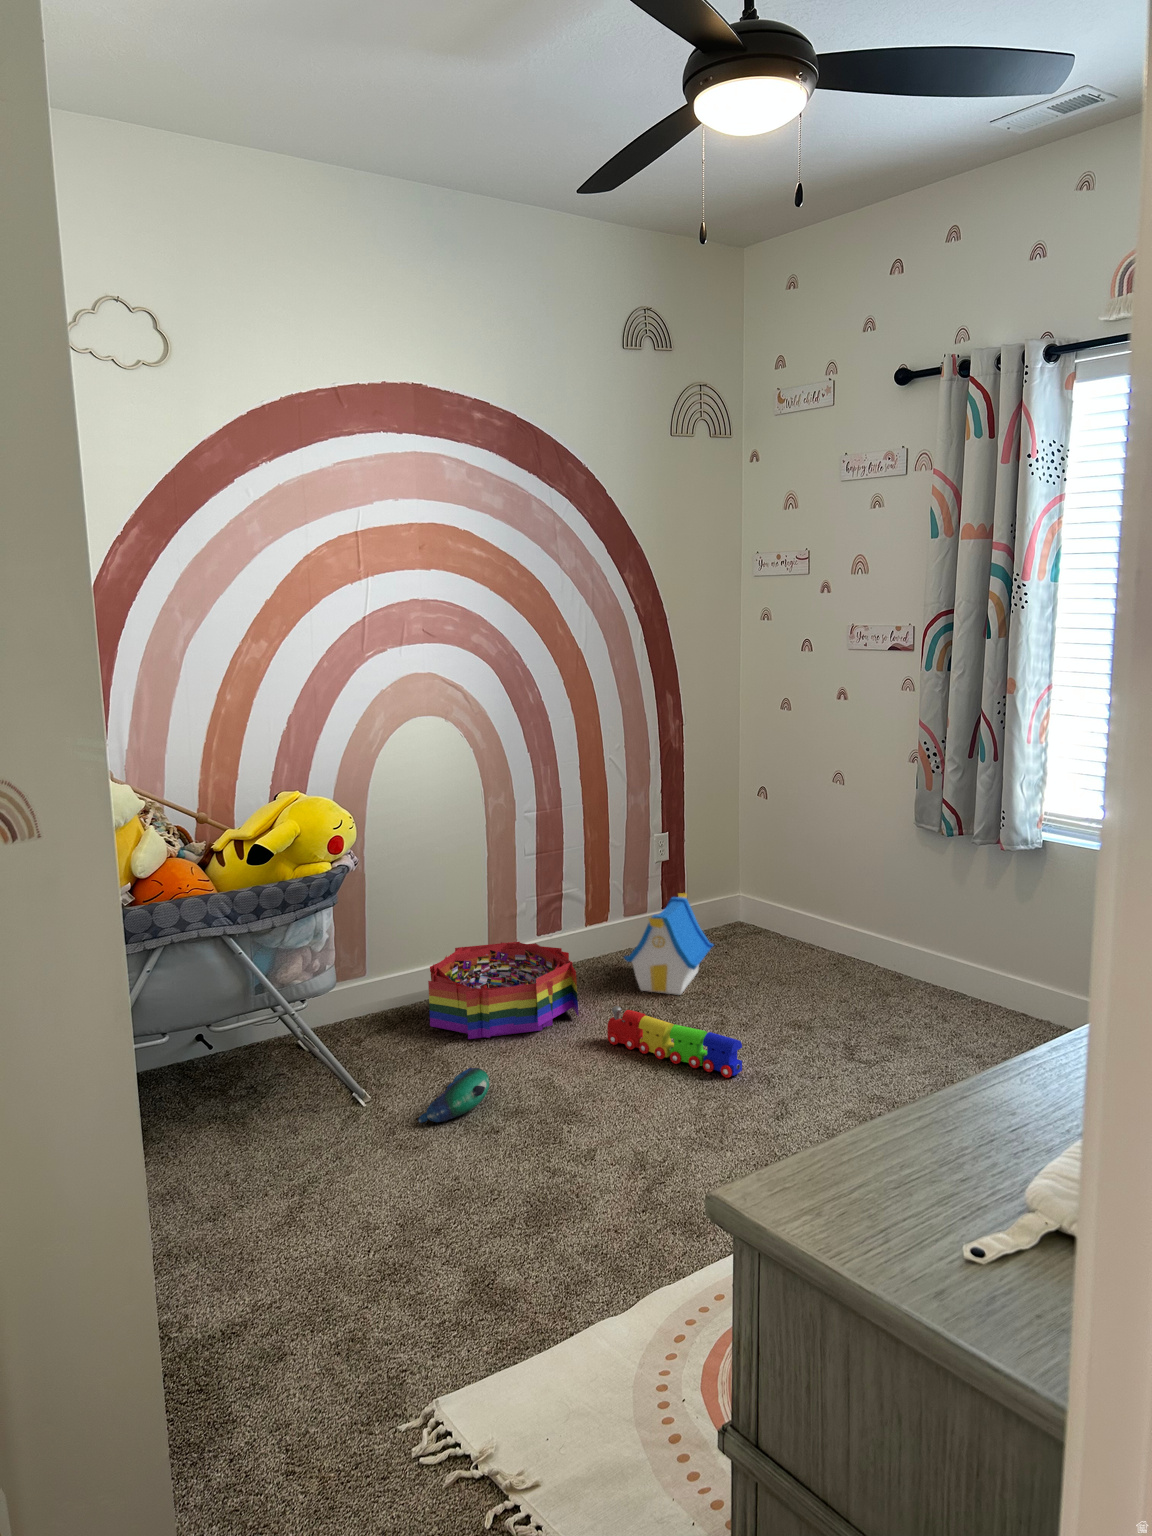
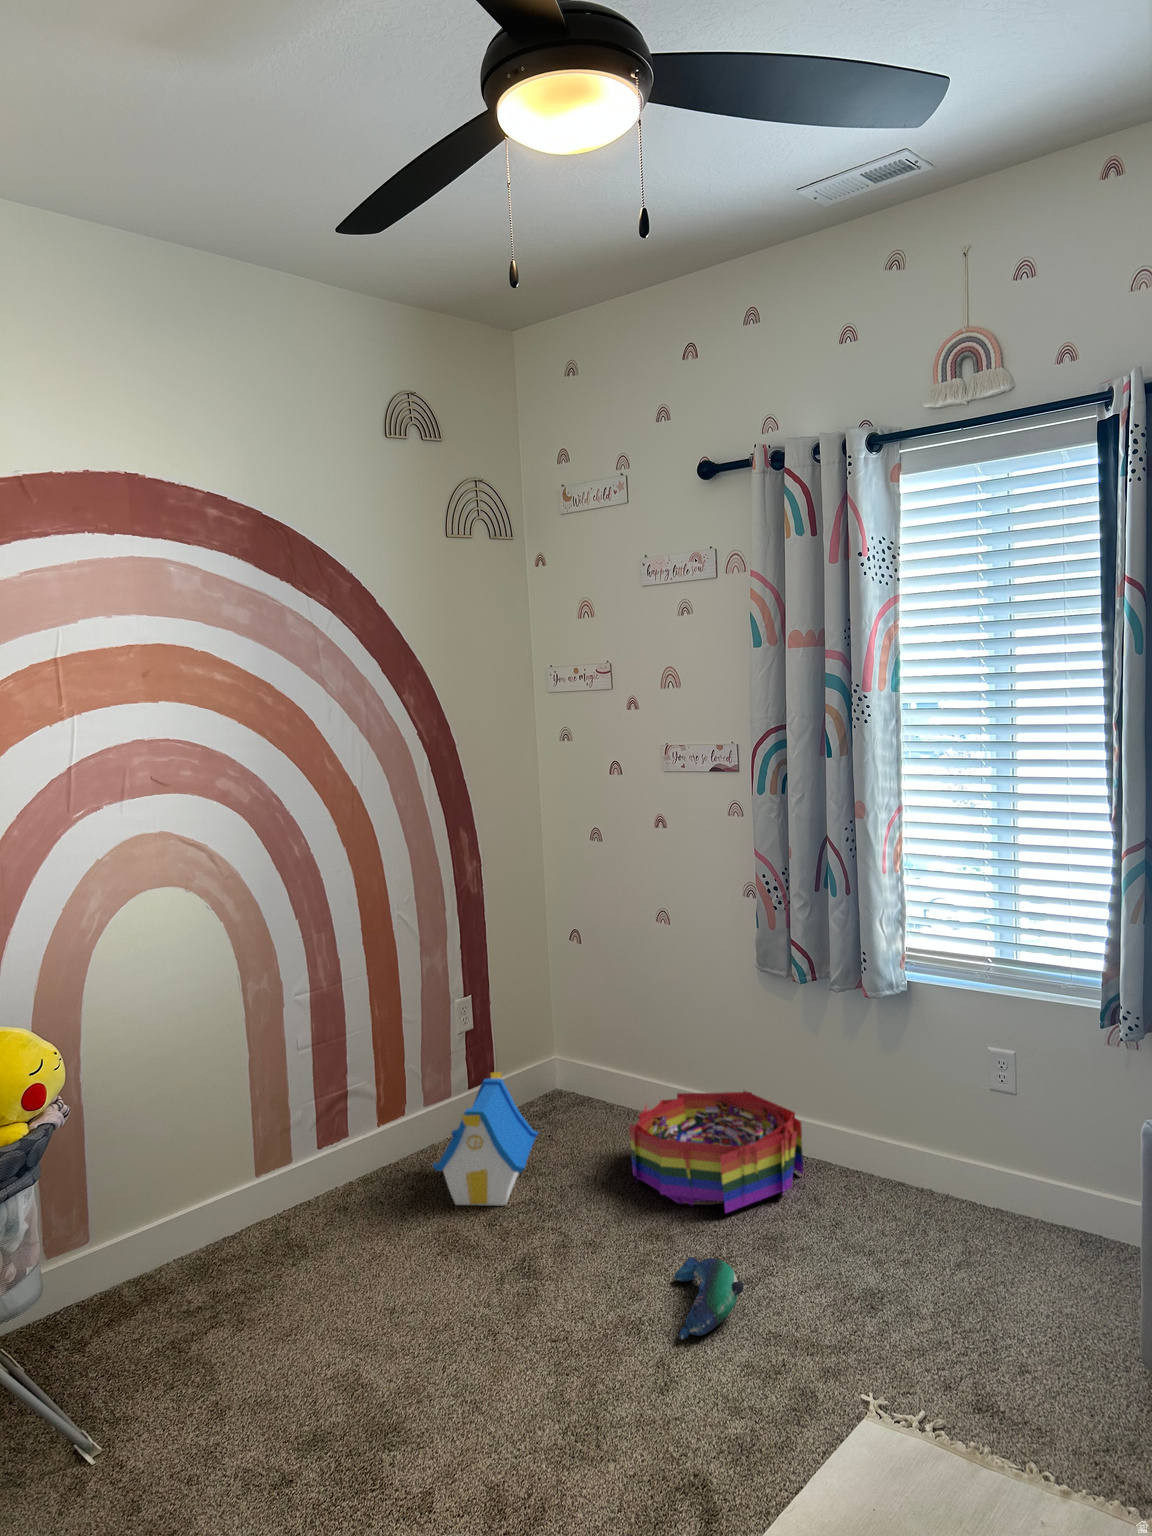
storage bin: present [428,942,579,1039] -> present [629,1091,803,1213]
toy train: present [608,1006,742,1078] -> none [424,1246,603,1333]
plush toy: present [418,1068,489,1123] -> present [674,1257,744,1340]

